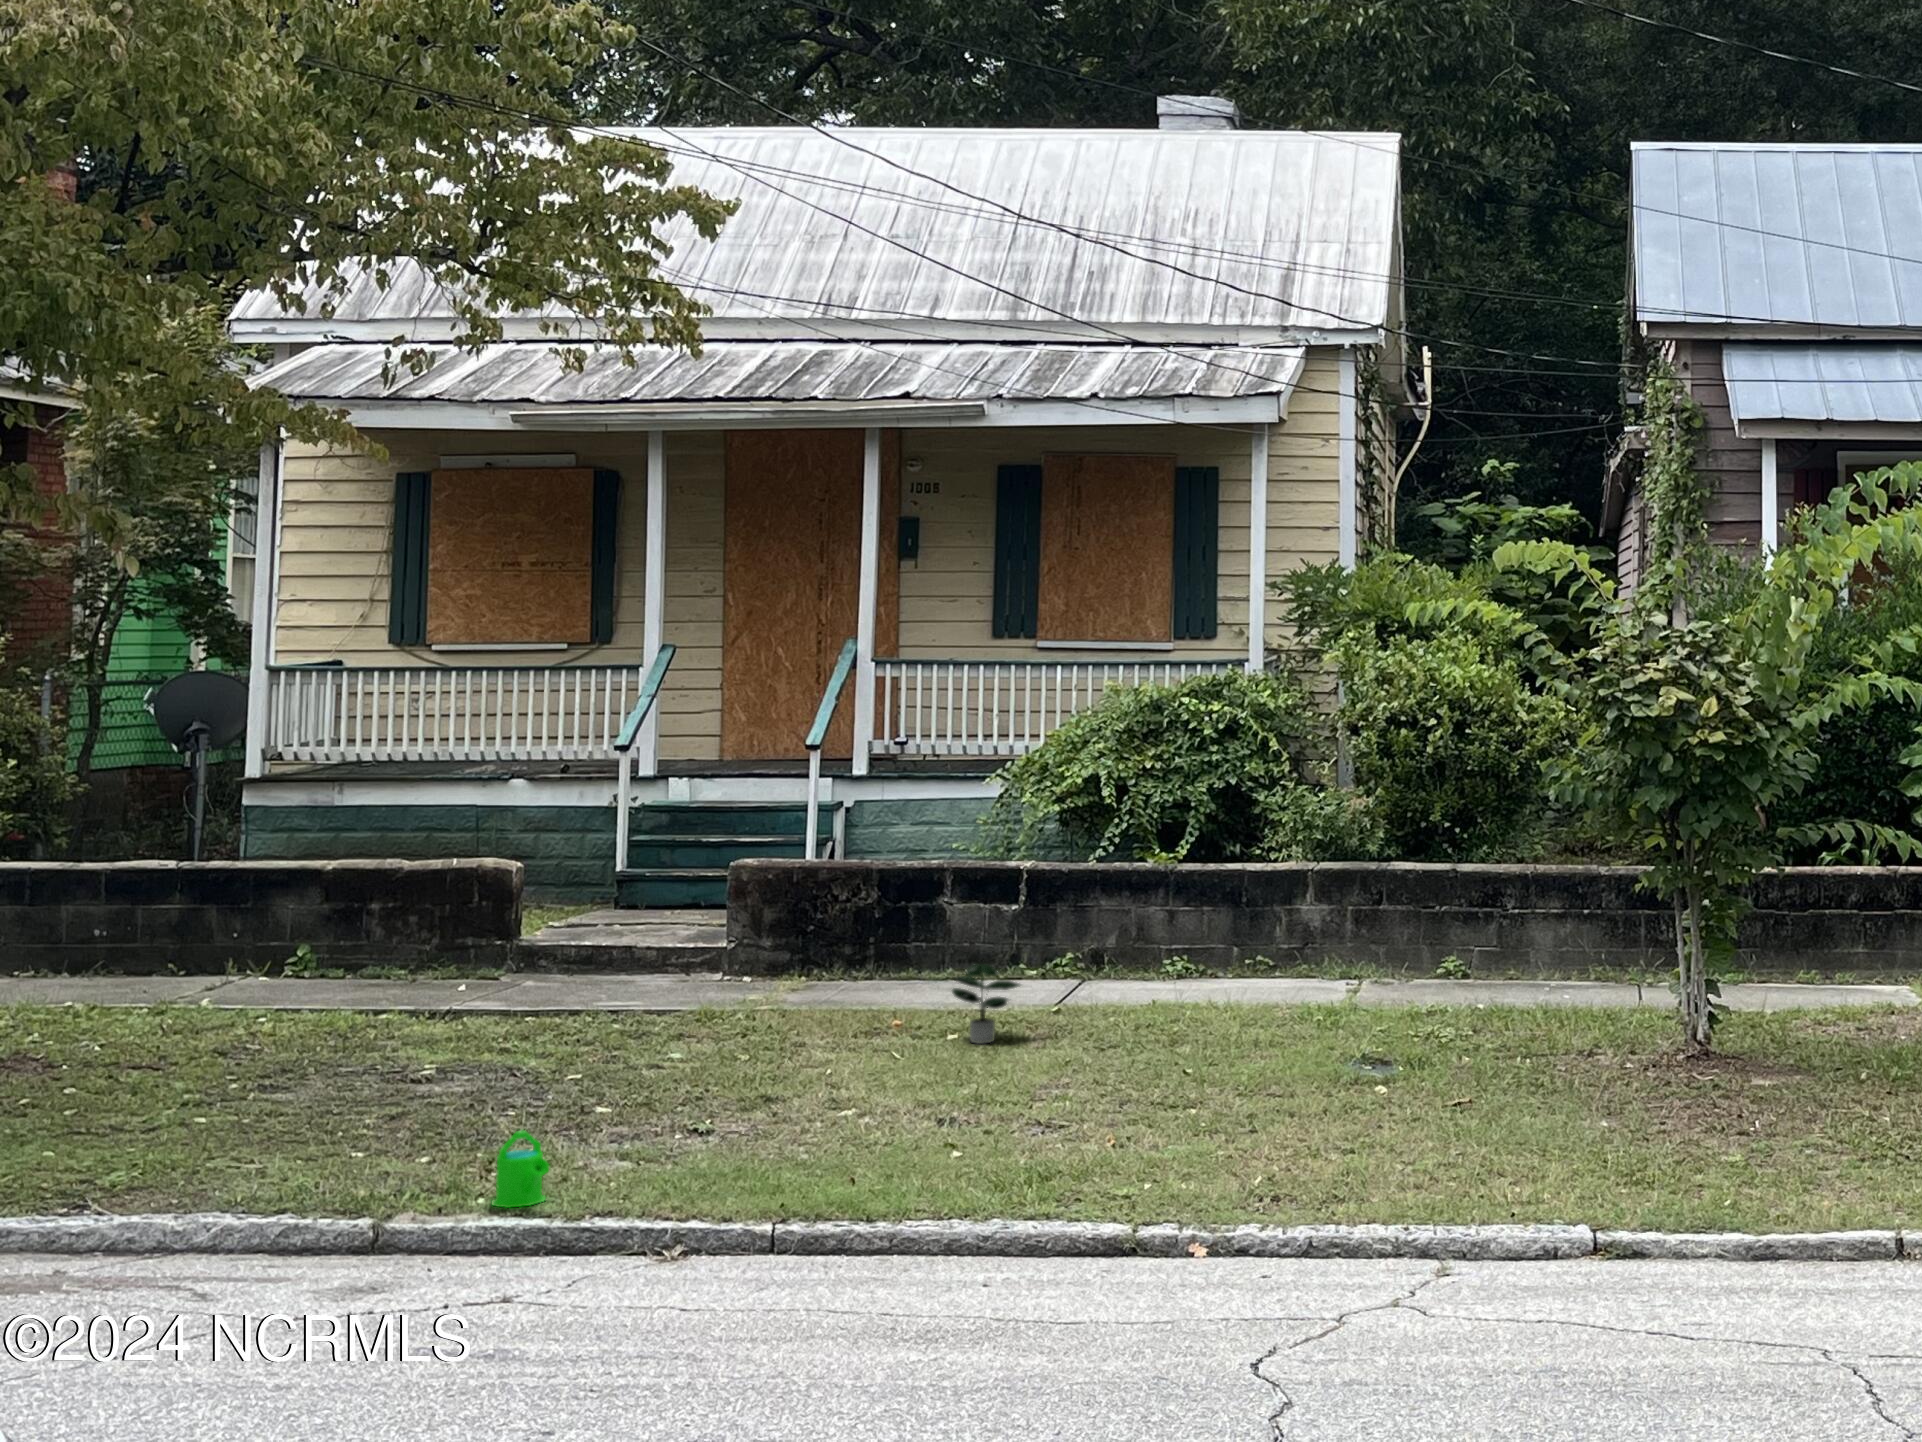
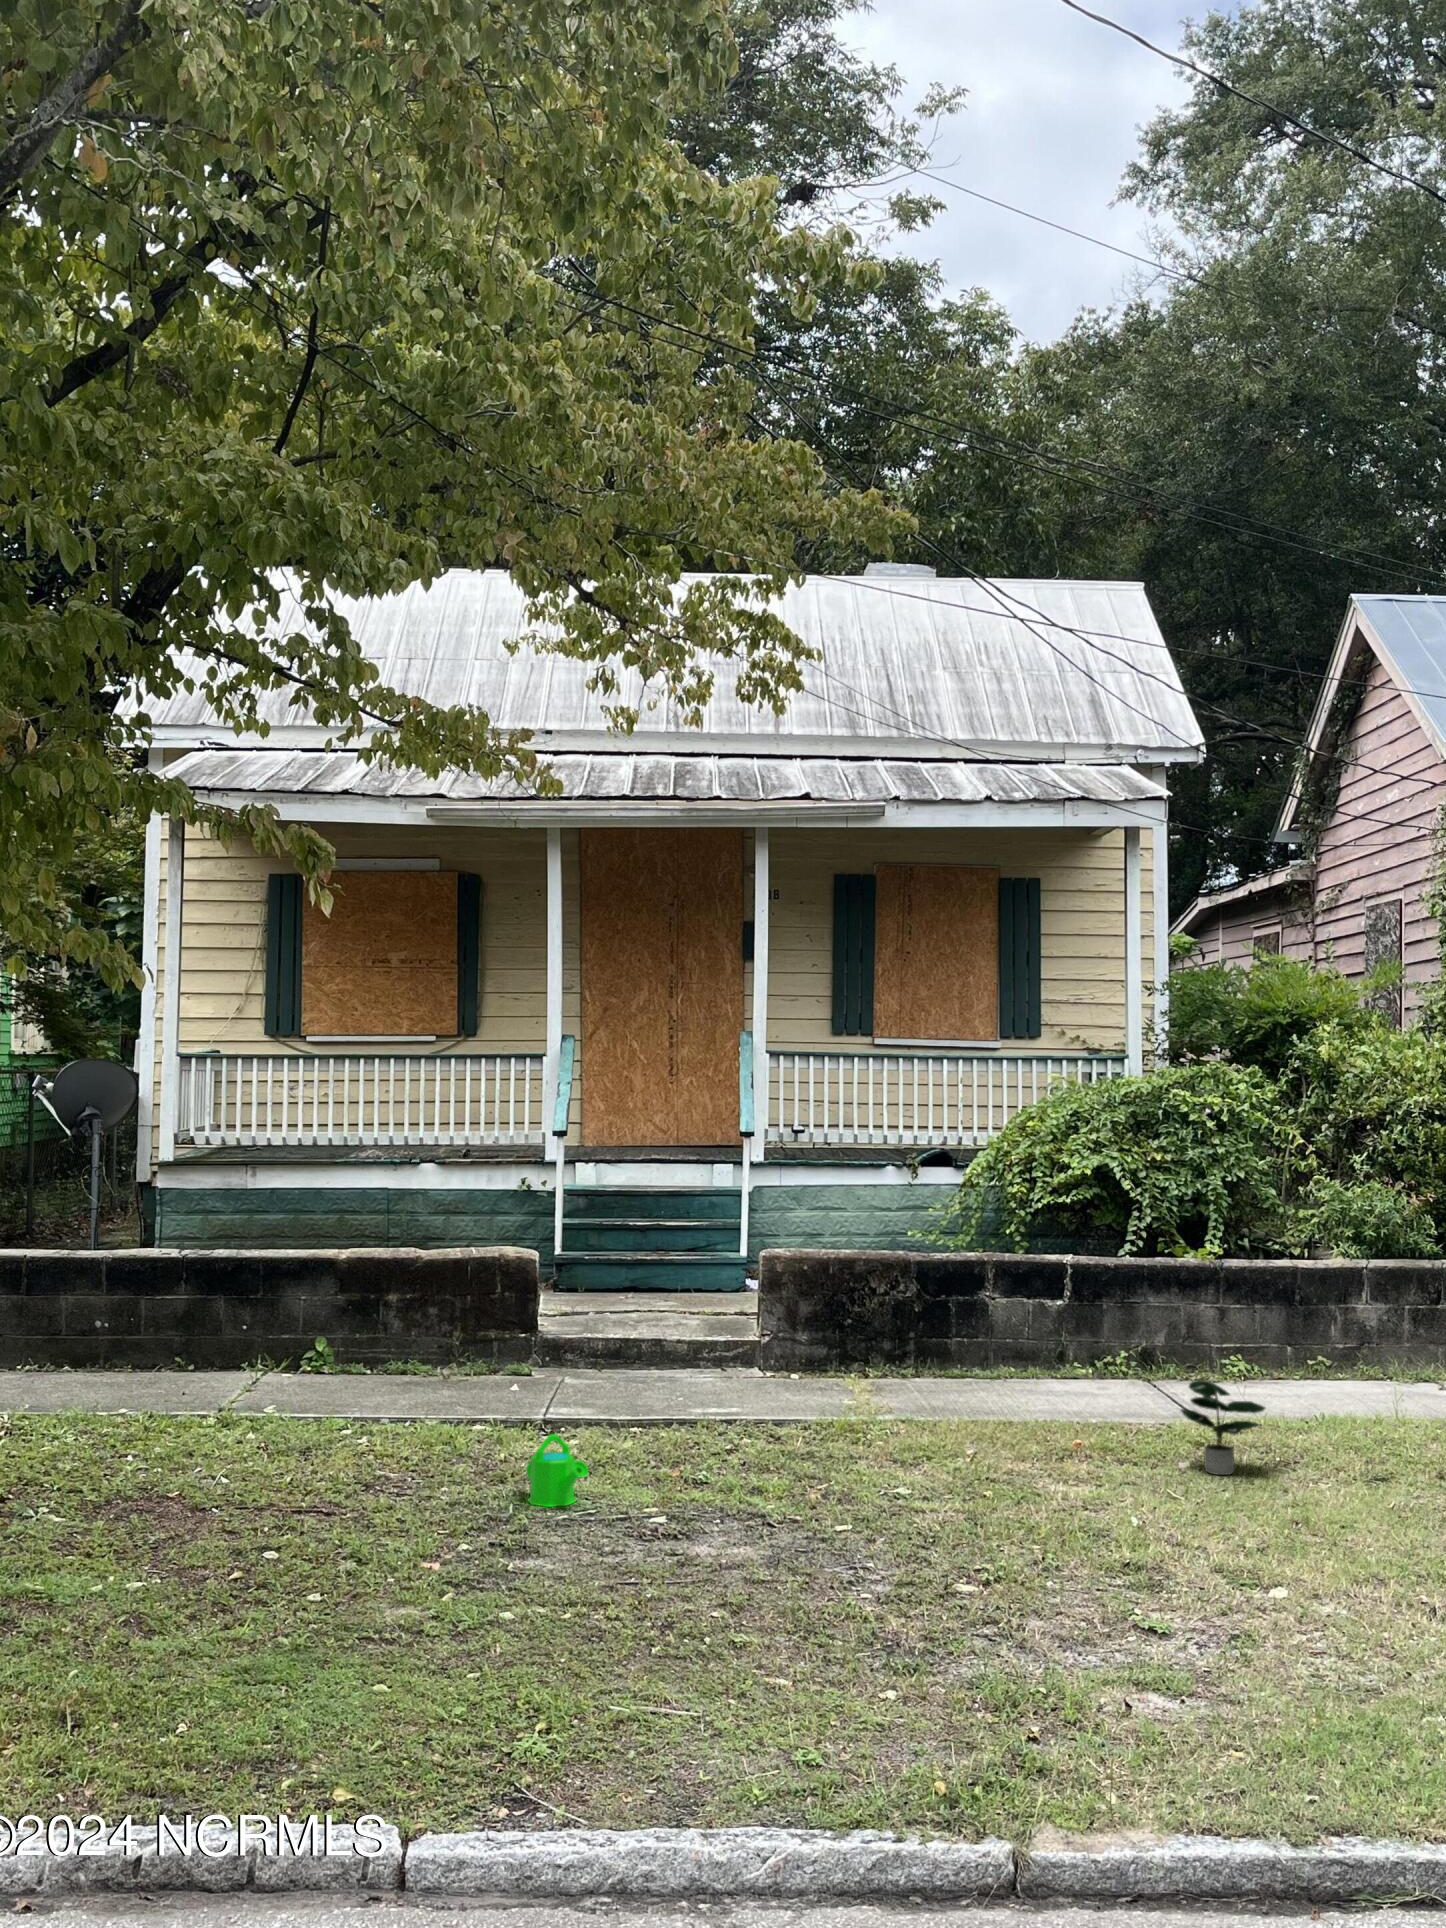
watering can: present [492,1130,549,1208] -> present [526,1434,588,1507]

